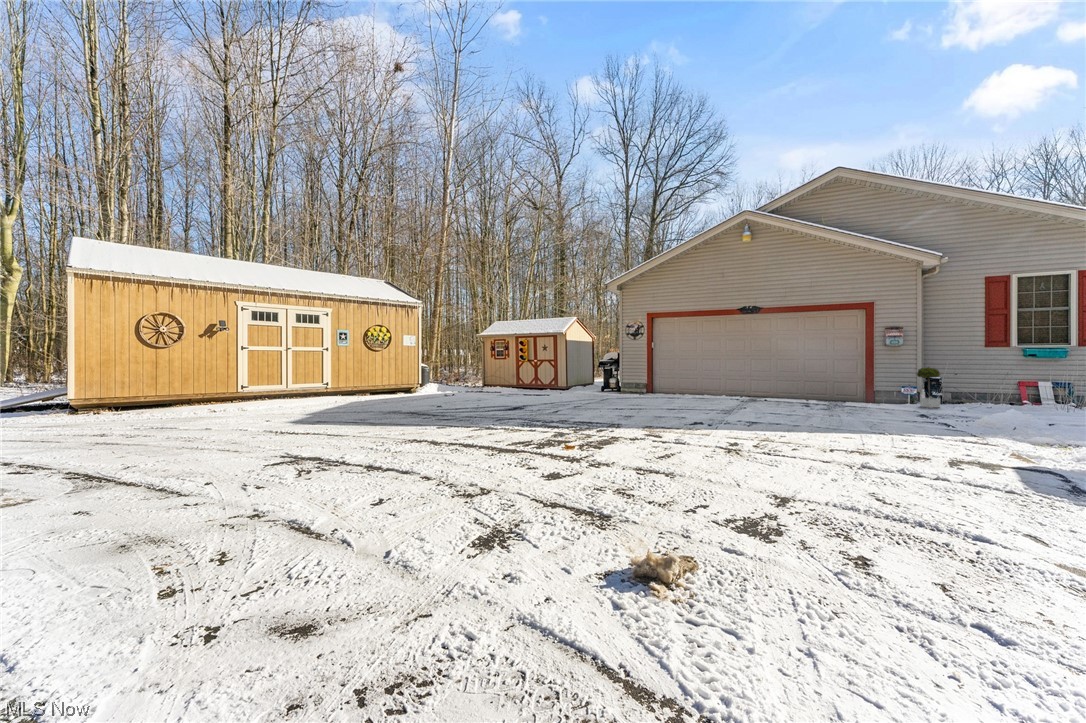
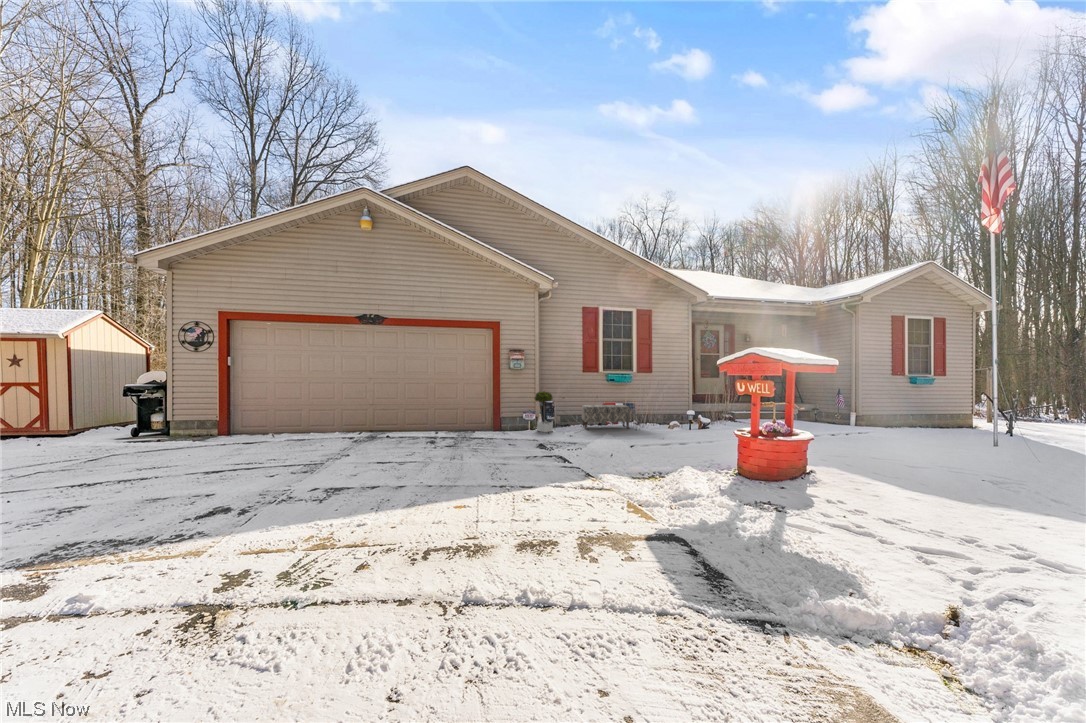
bench: none [983,383,1059,411] -> present [582,405,630,429]

